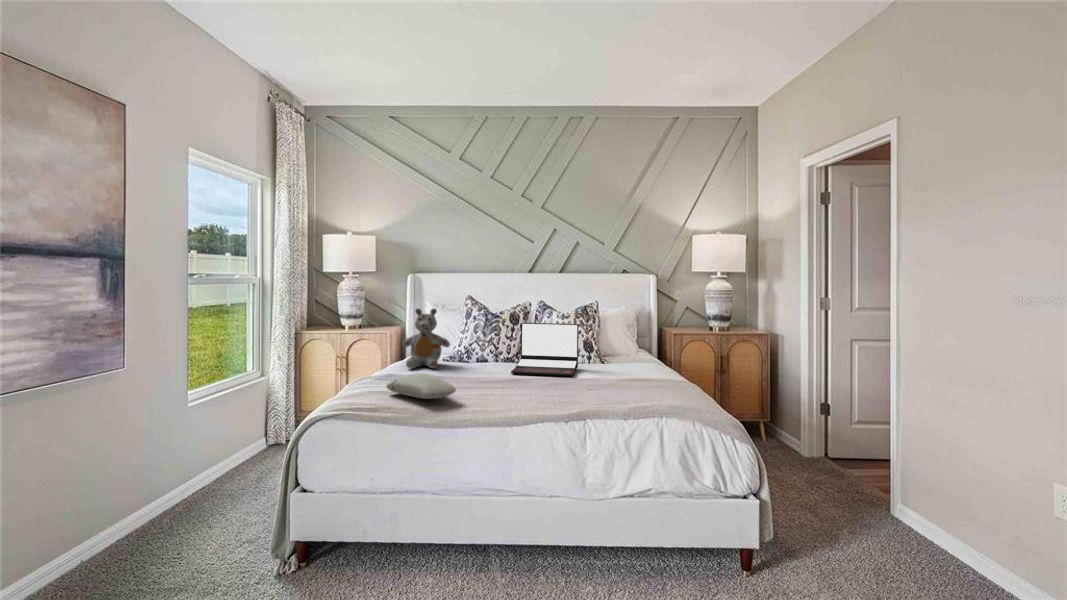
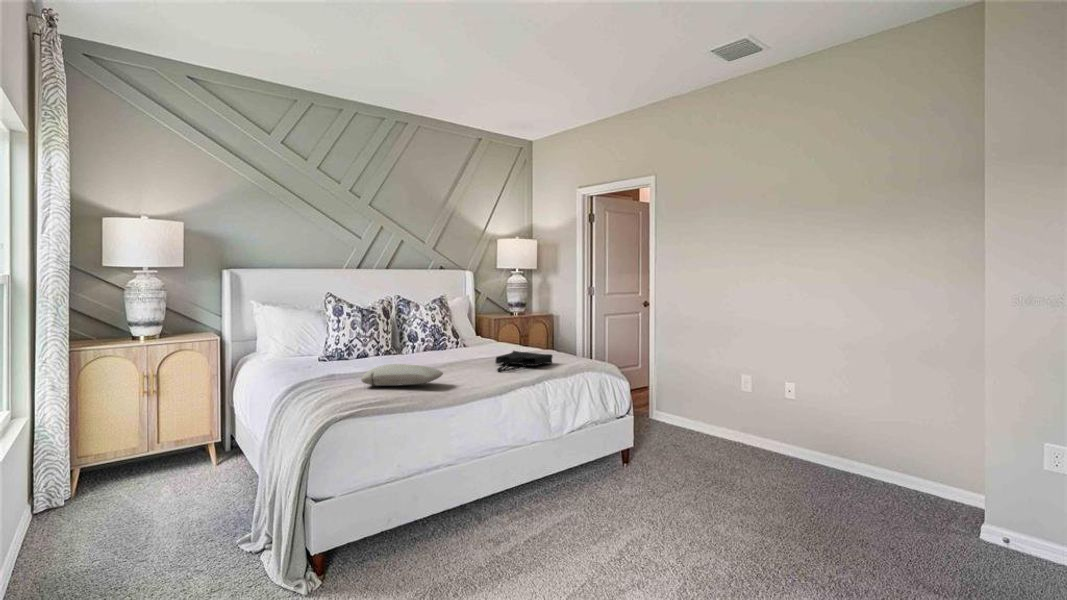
stuffed bear: present [403,308,450,368] -> none [292,305,343,369]
laptop: present [511,323,578,376] -> none [411,314,476,361]
tote bag: none [547,374,638,399] -> present [496,351,552,372]

